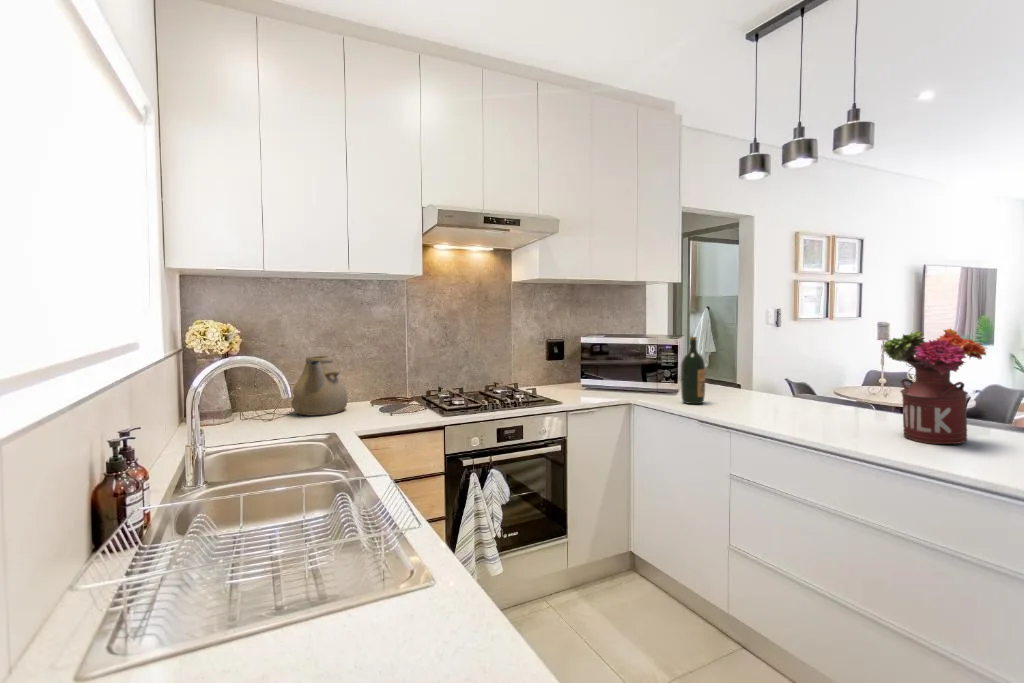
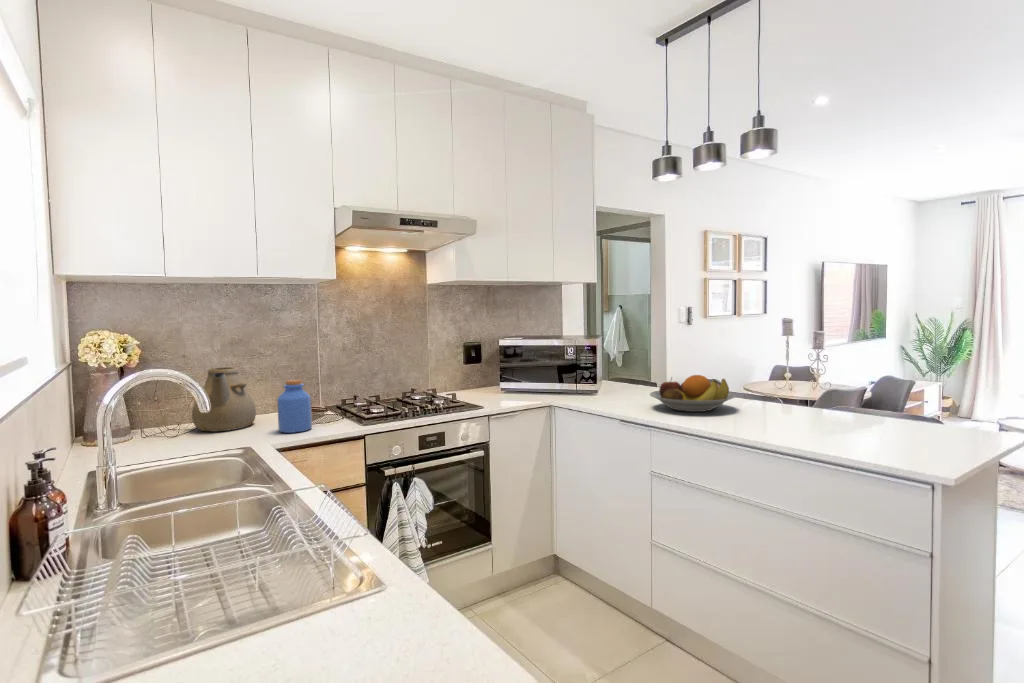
flower arrangement: present [883,329,986,444] -> none [768,329,848,431]
wine bottle: present [681,337,705,404] -> none [598,339,620,404]
jar: none [365,369,396,420] -> present [277,380,312,433]
fruit bowl: none [738,377,837,416] -> present [650,375,735,412]

